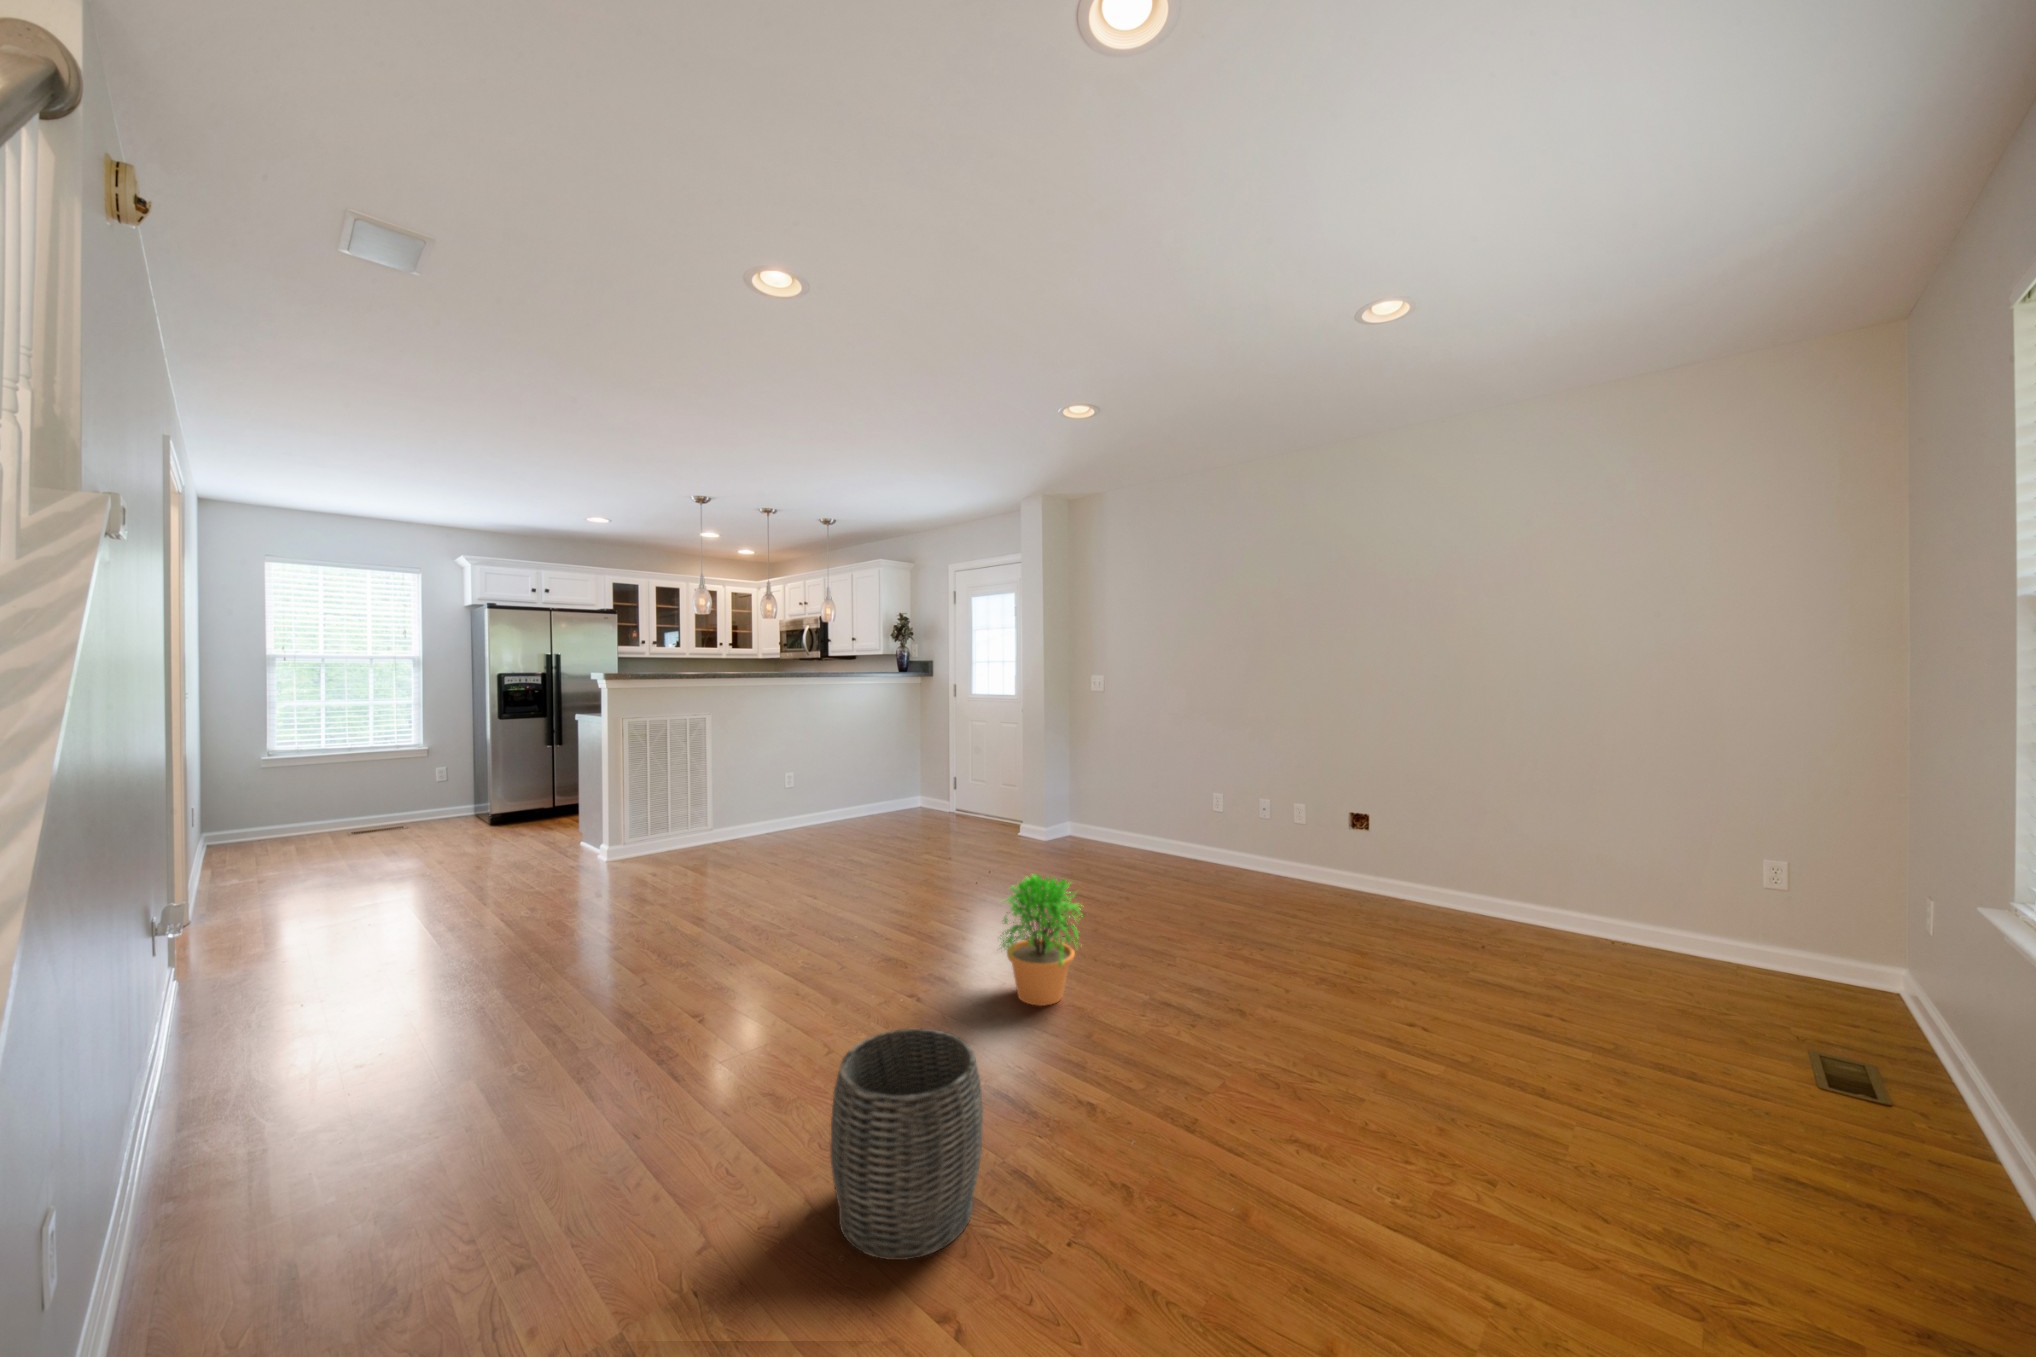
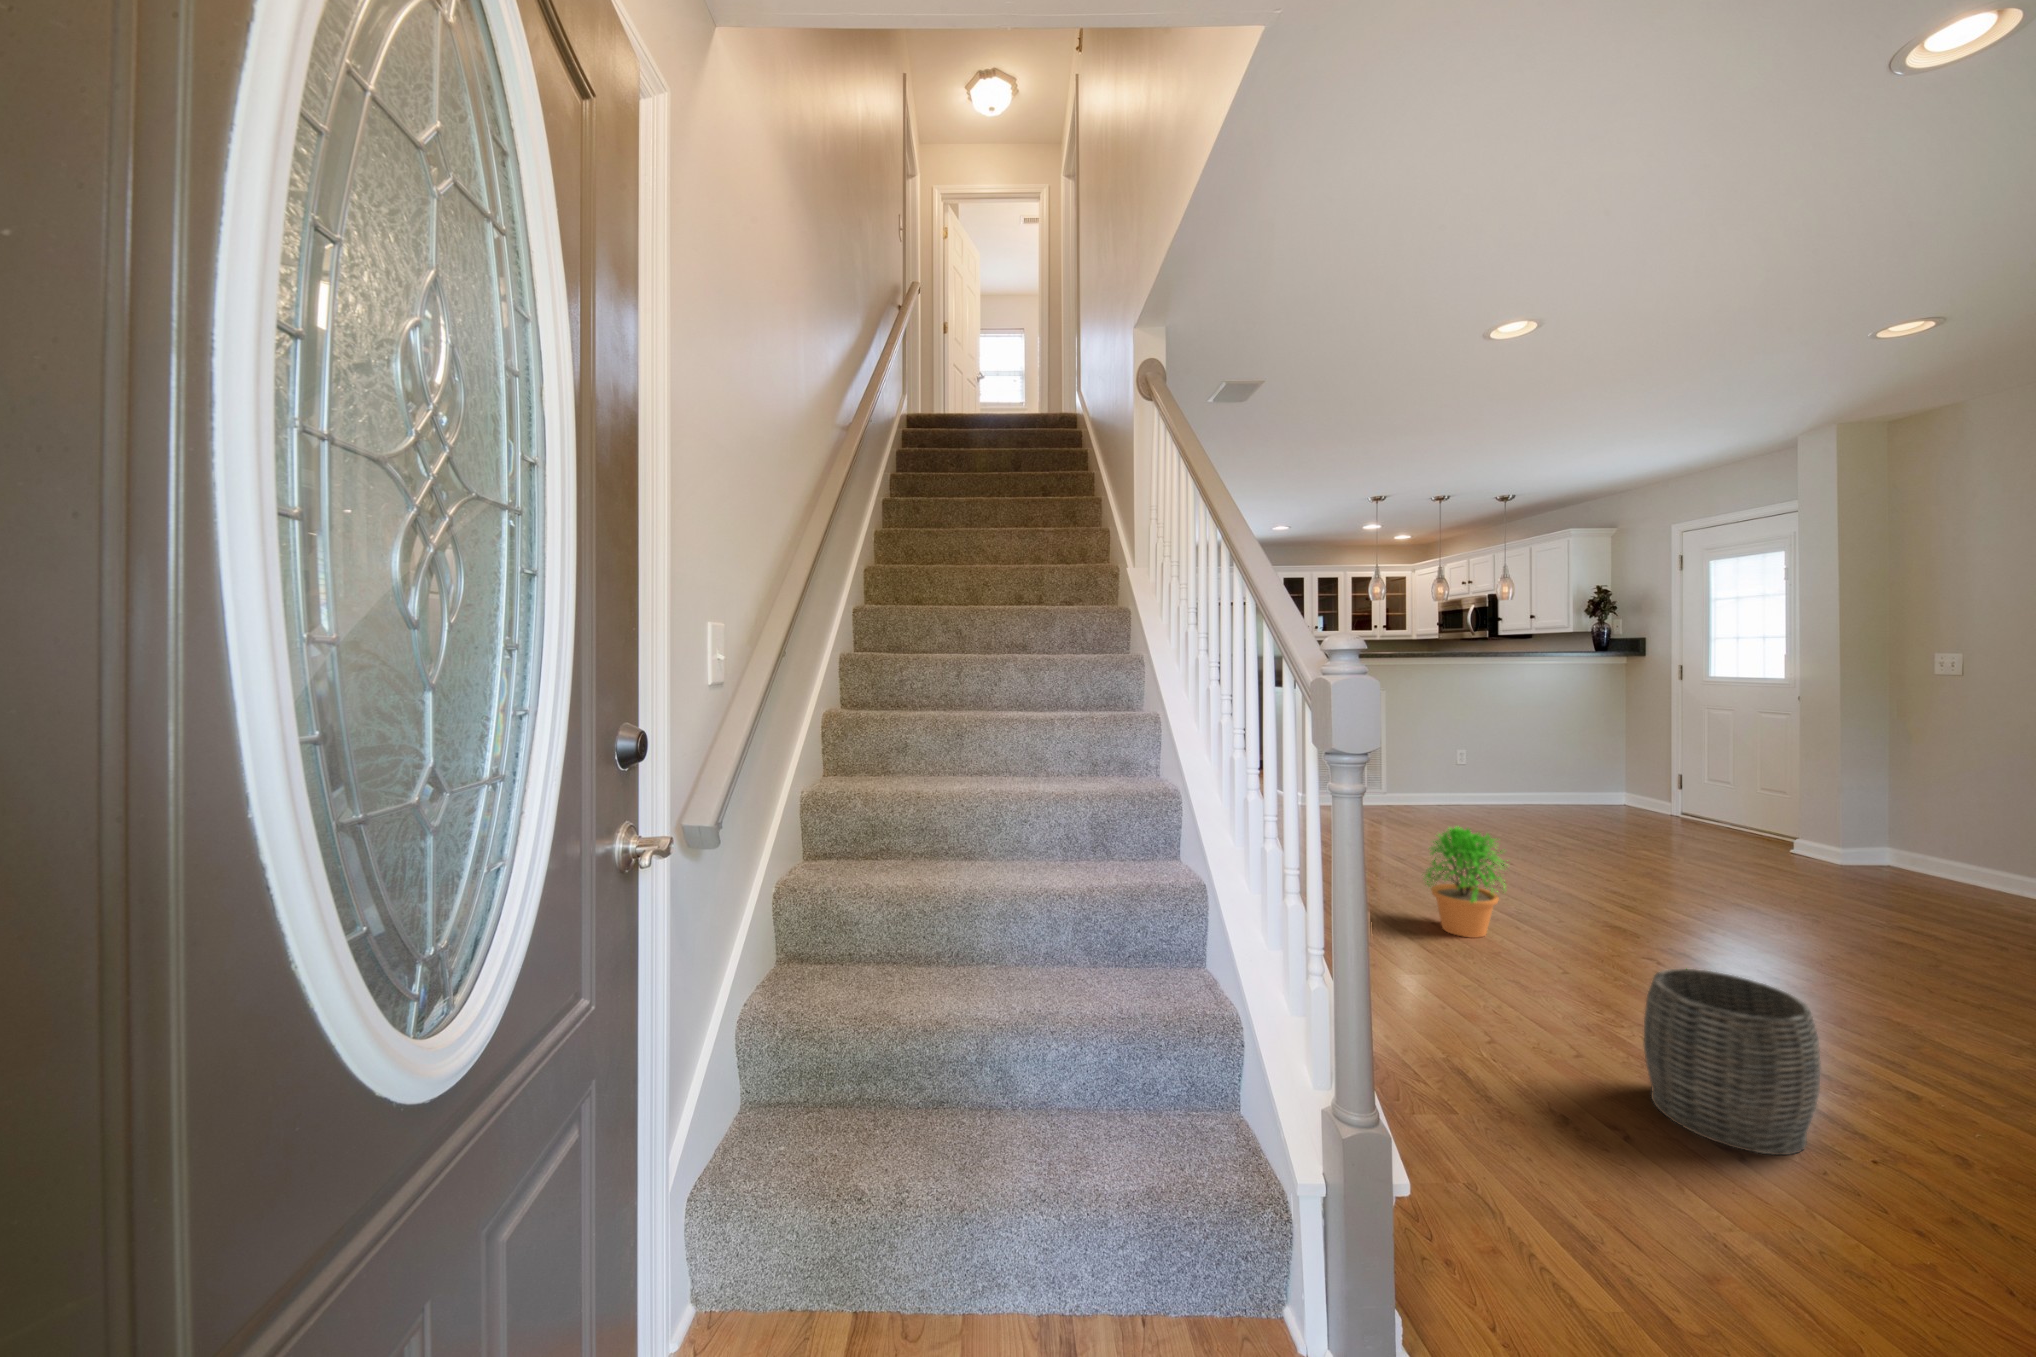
potted plant: present [1000,874,1081,1006] -> present [1424,827,1506,938]

